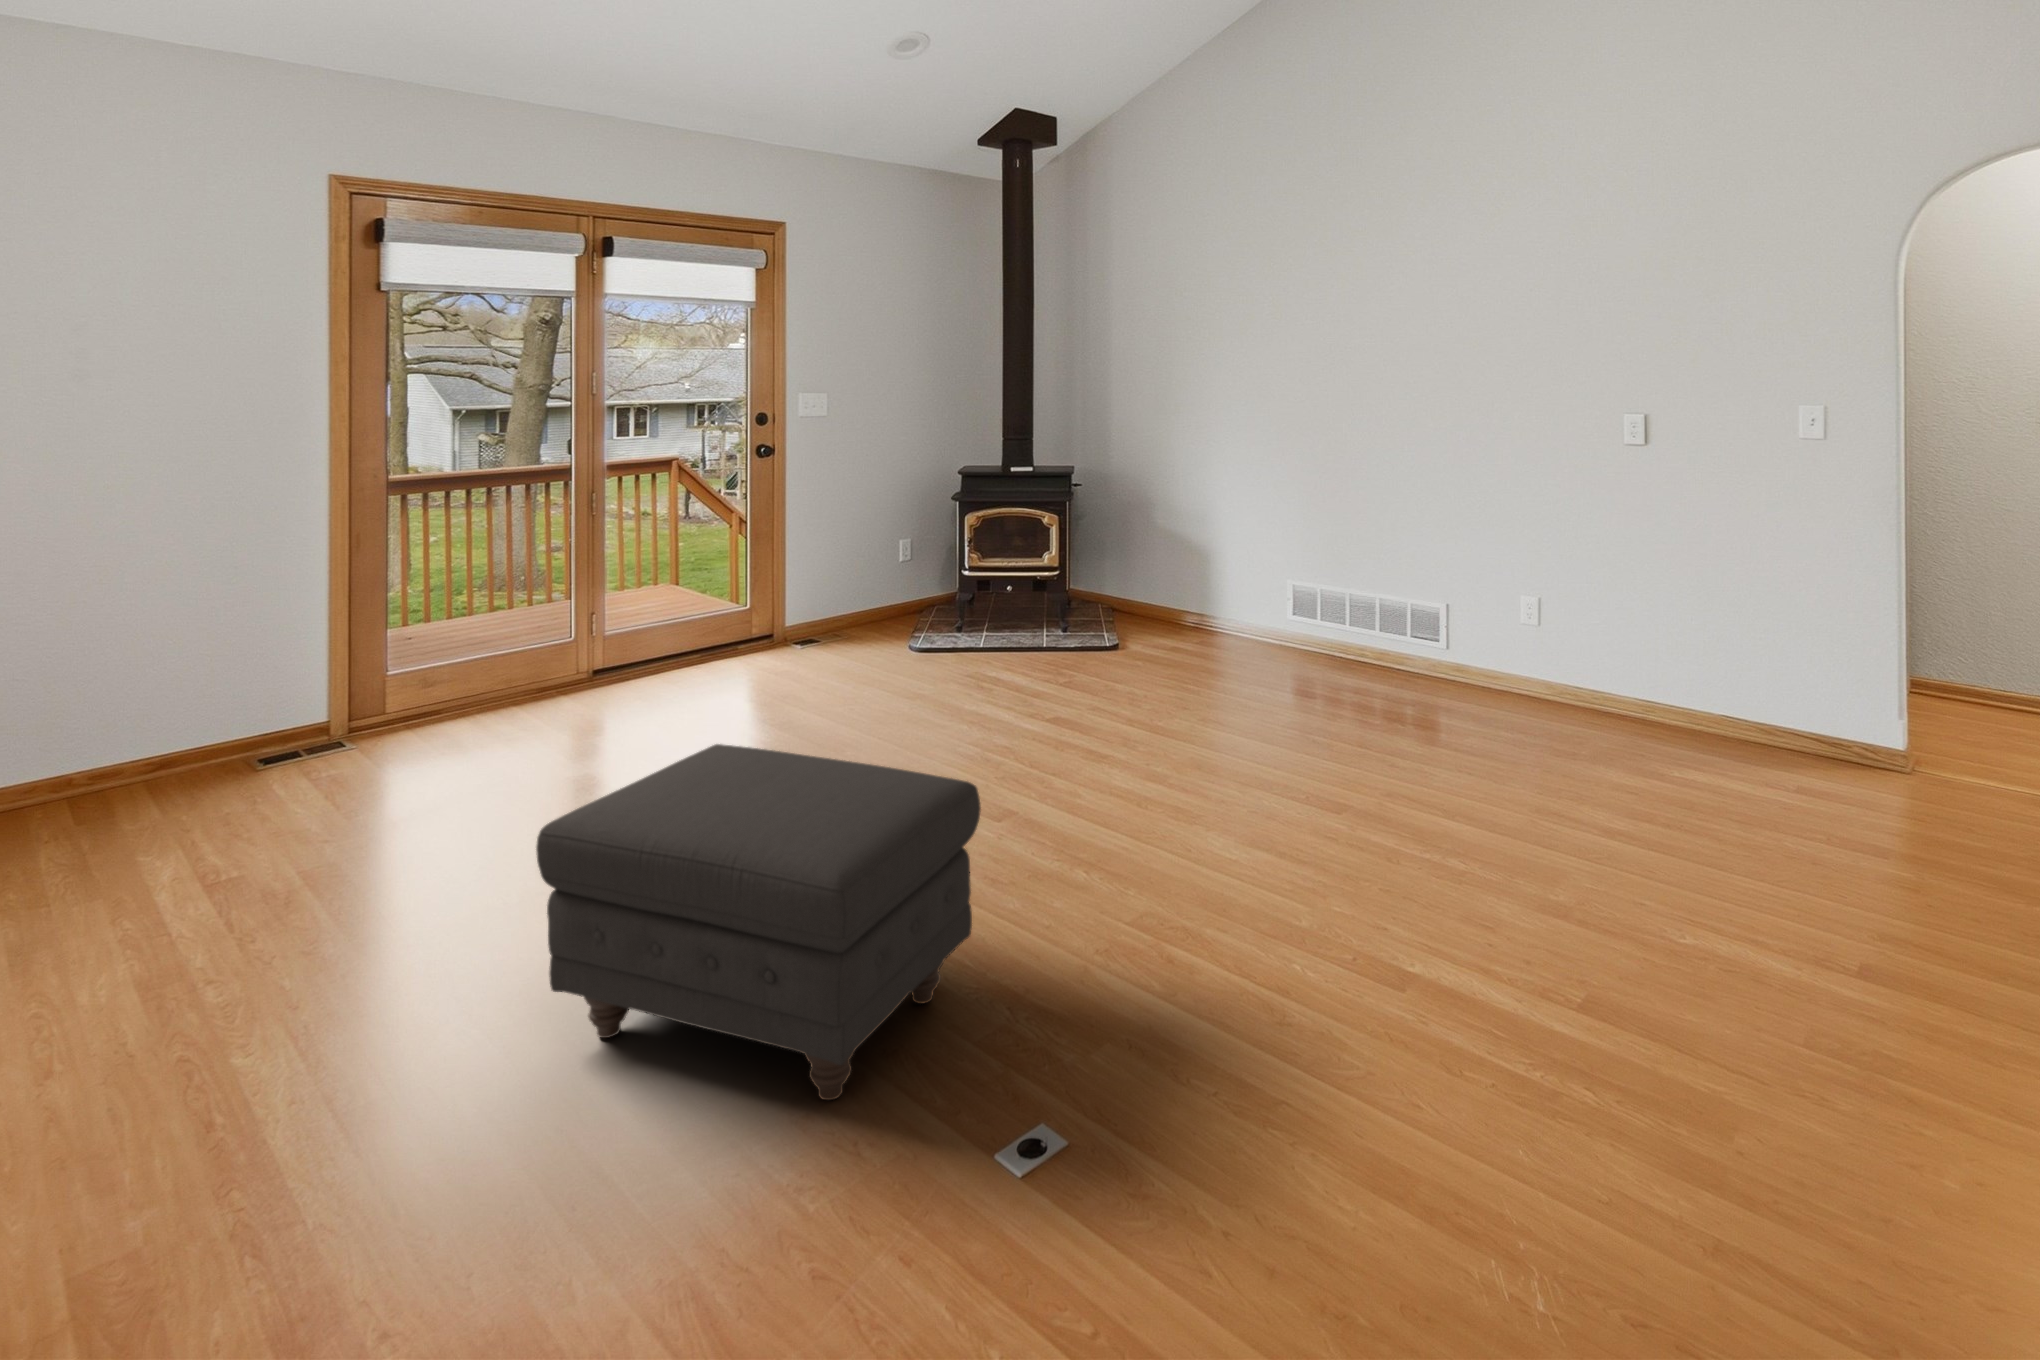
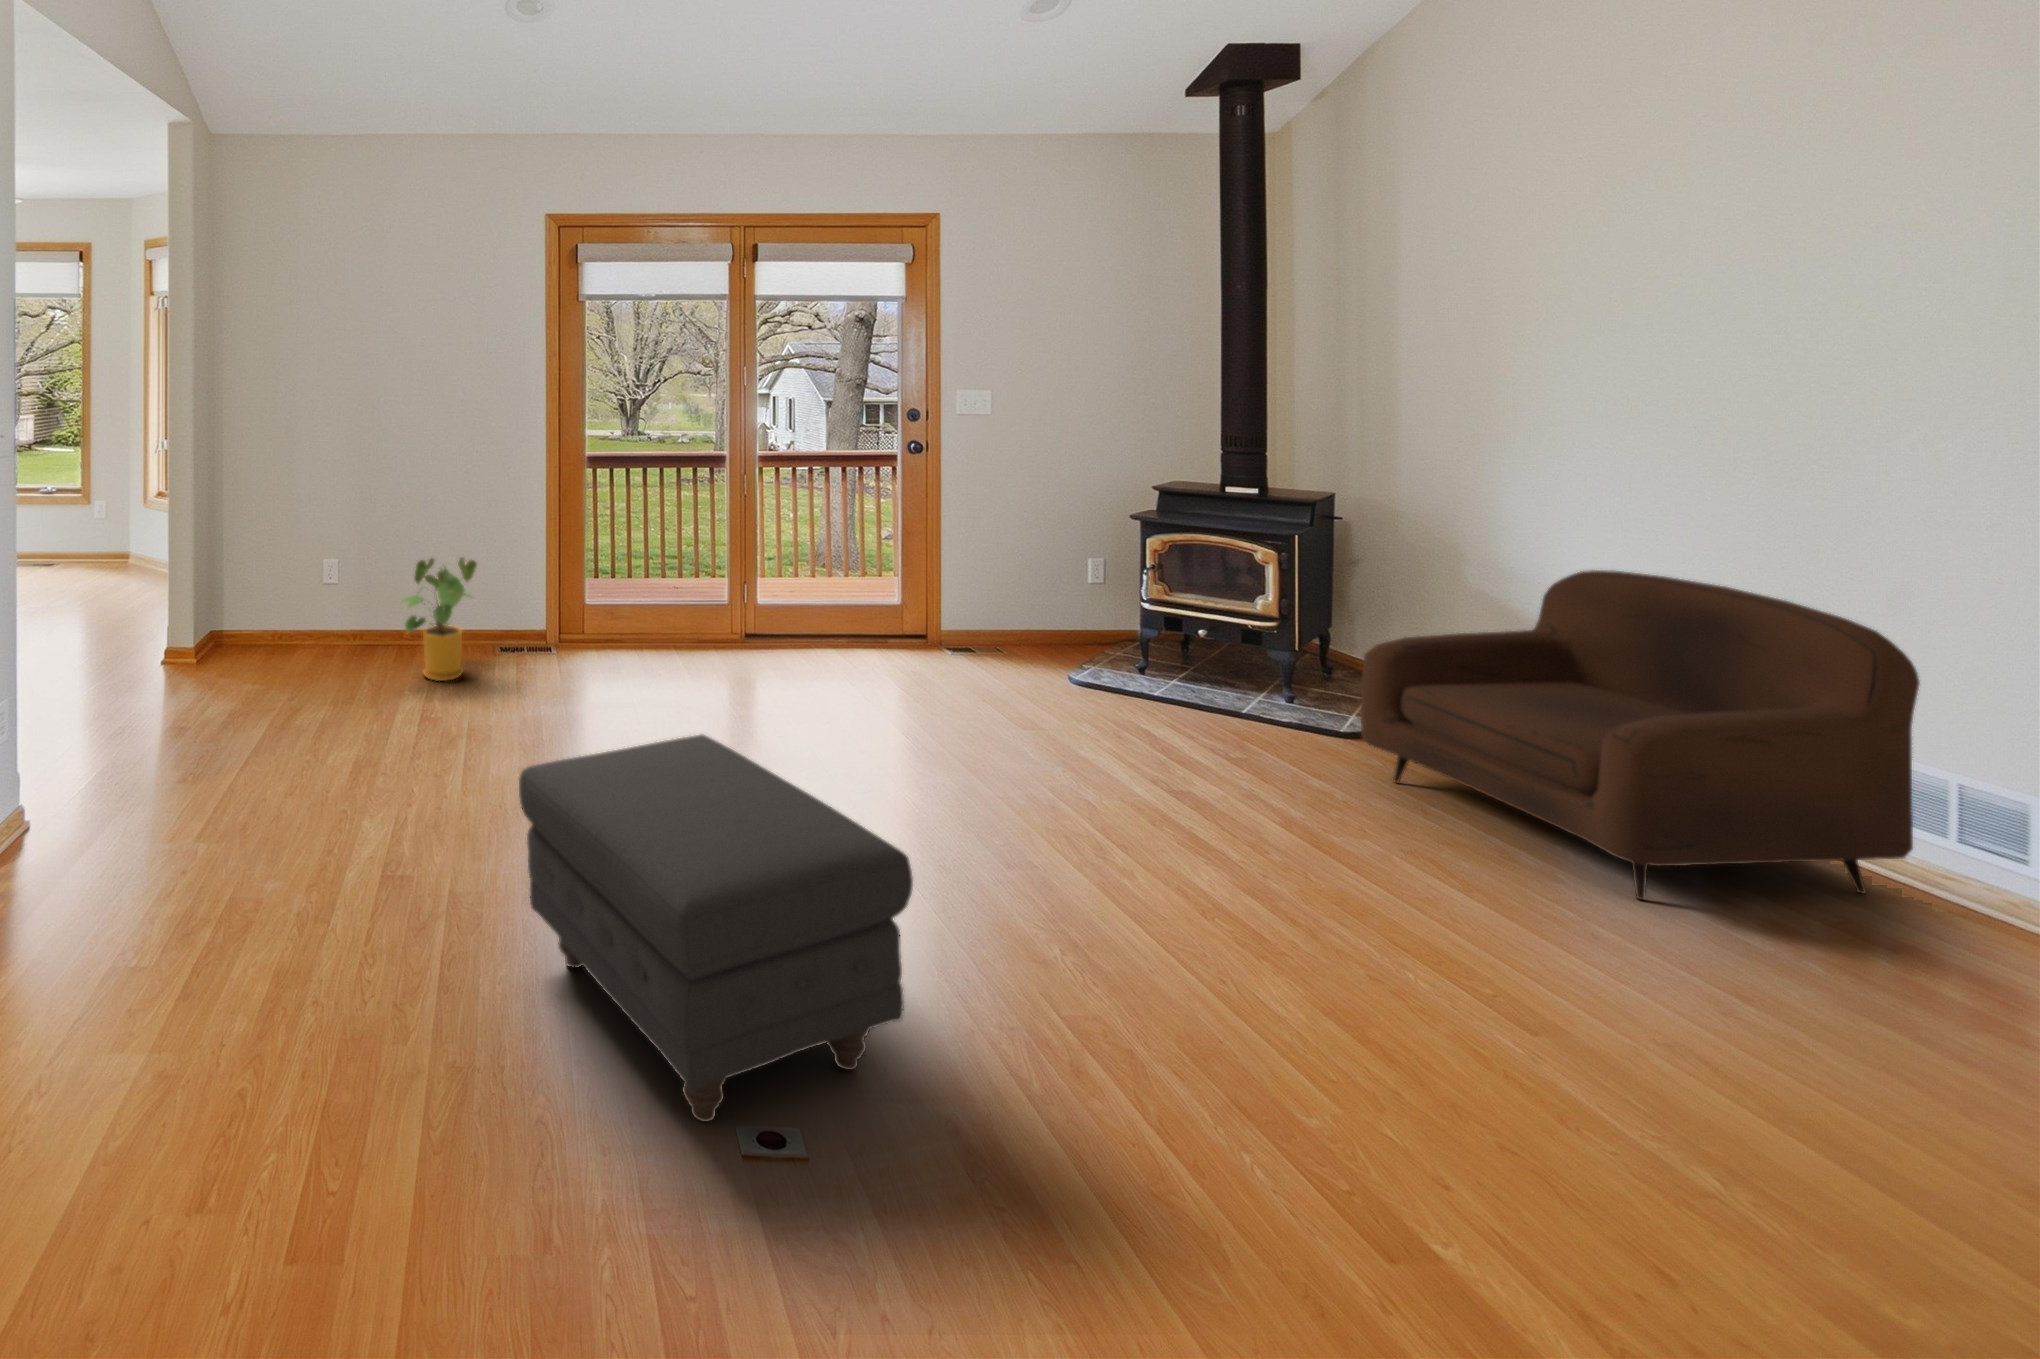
armchair: none [1134,499,1397,710] -> present [1361,570,1920,900]
house plant: none [106,633,248,813] -> present [401,557,477,681]

